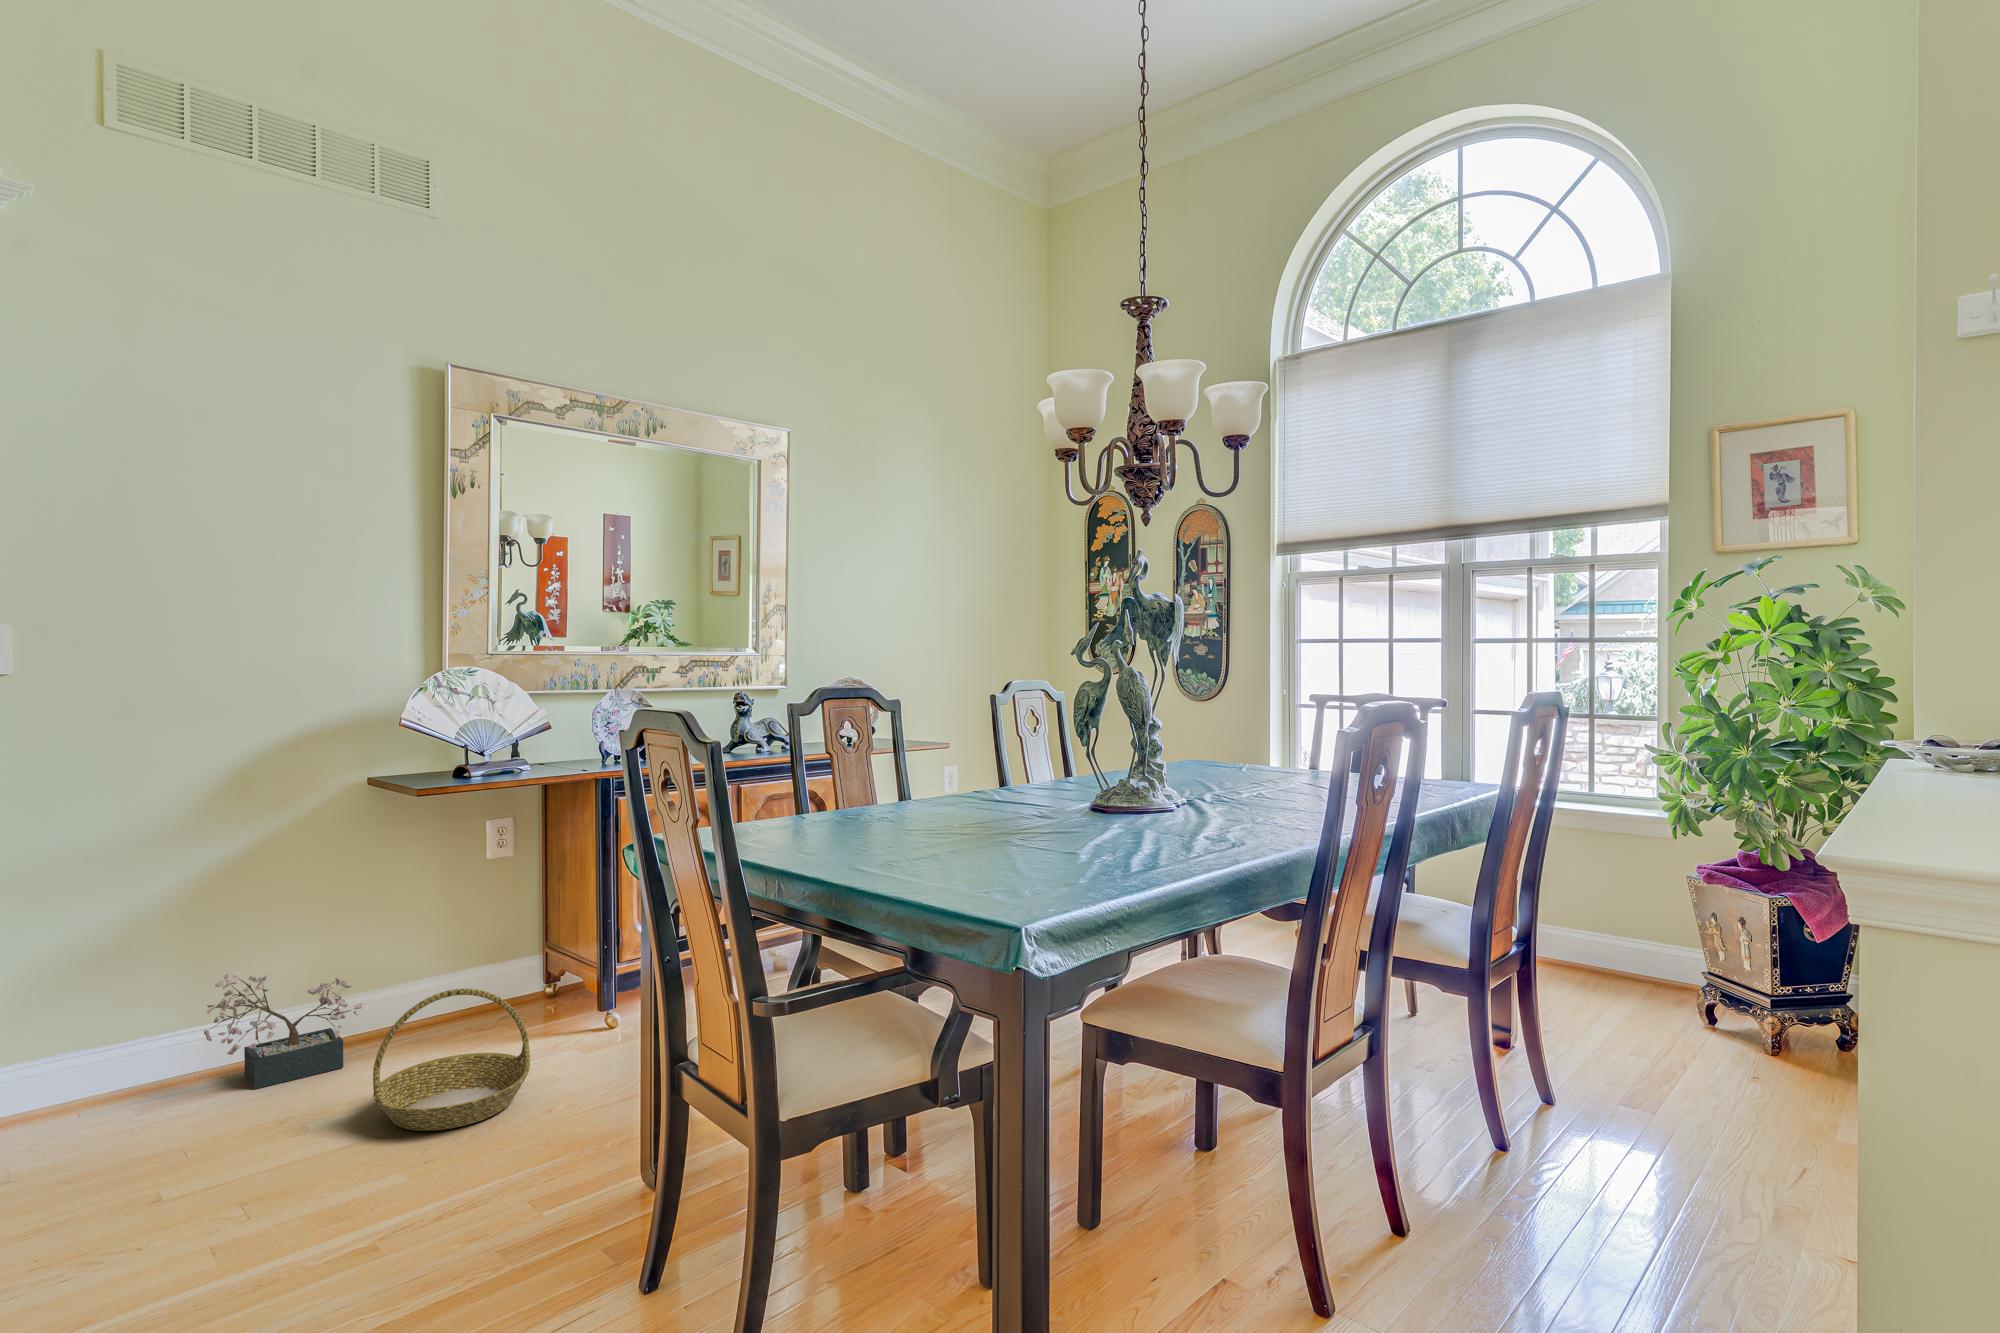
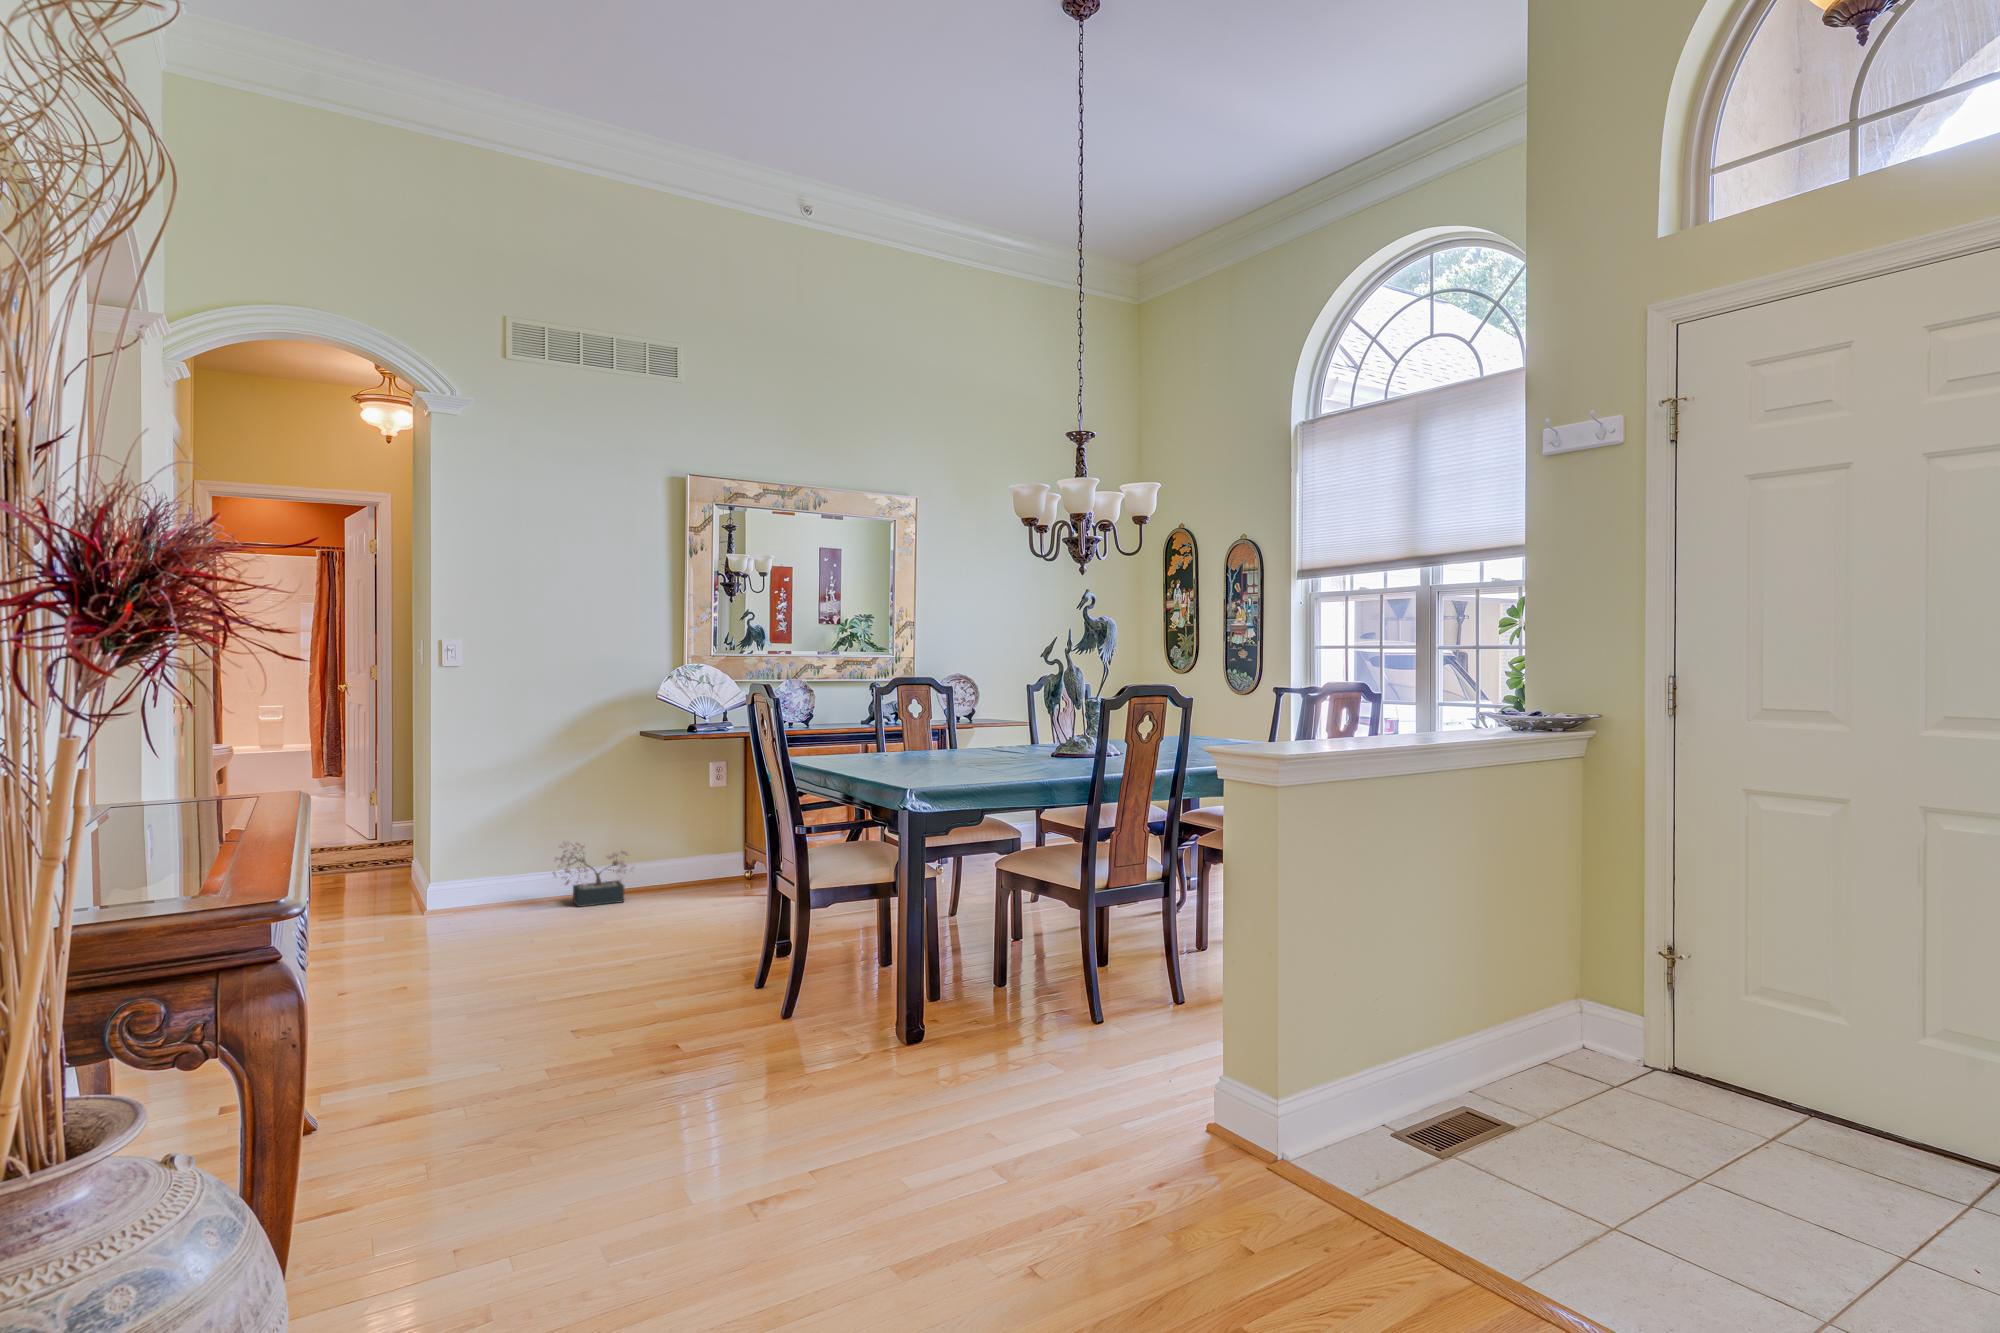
basket: present [373,989,530,1131] -> none [637,852,722,929]

